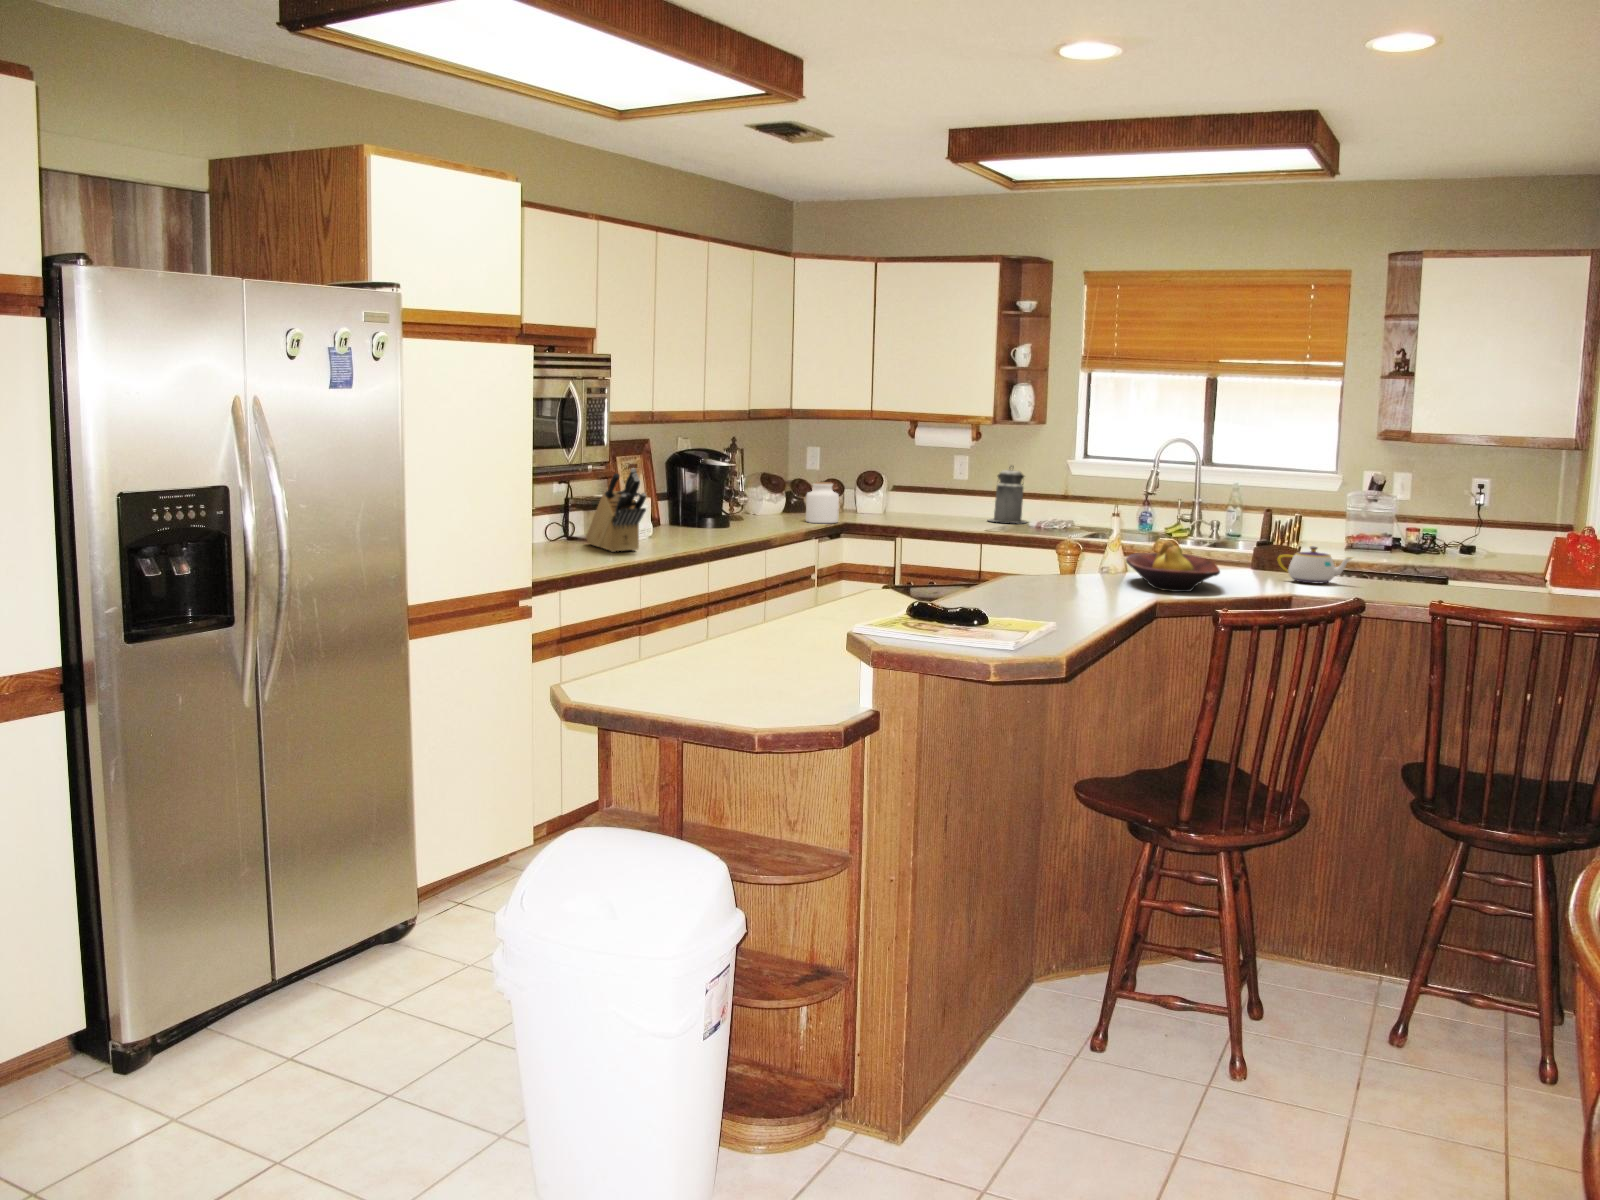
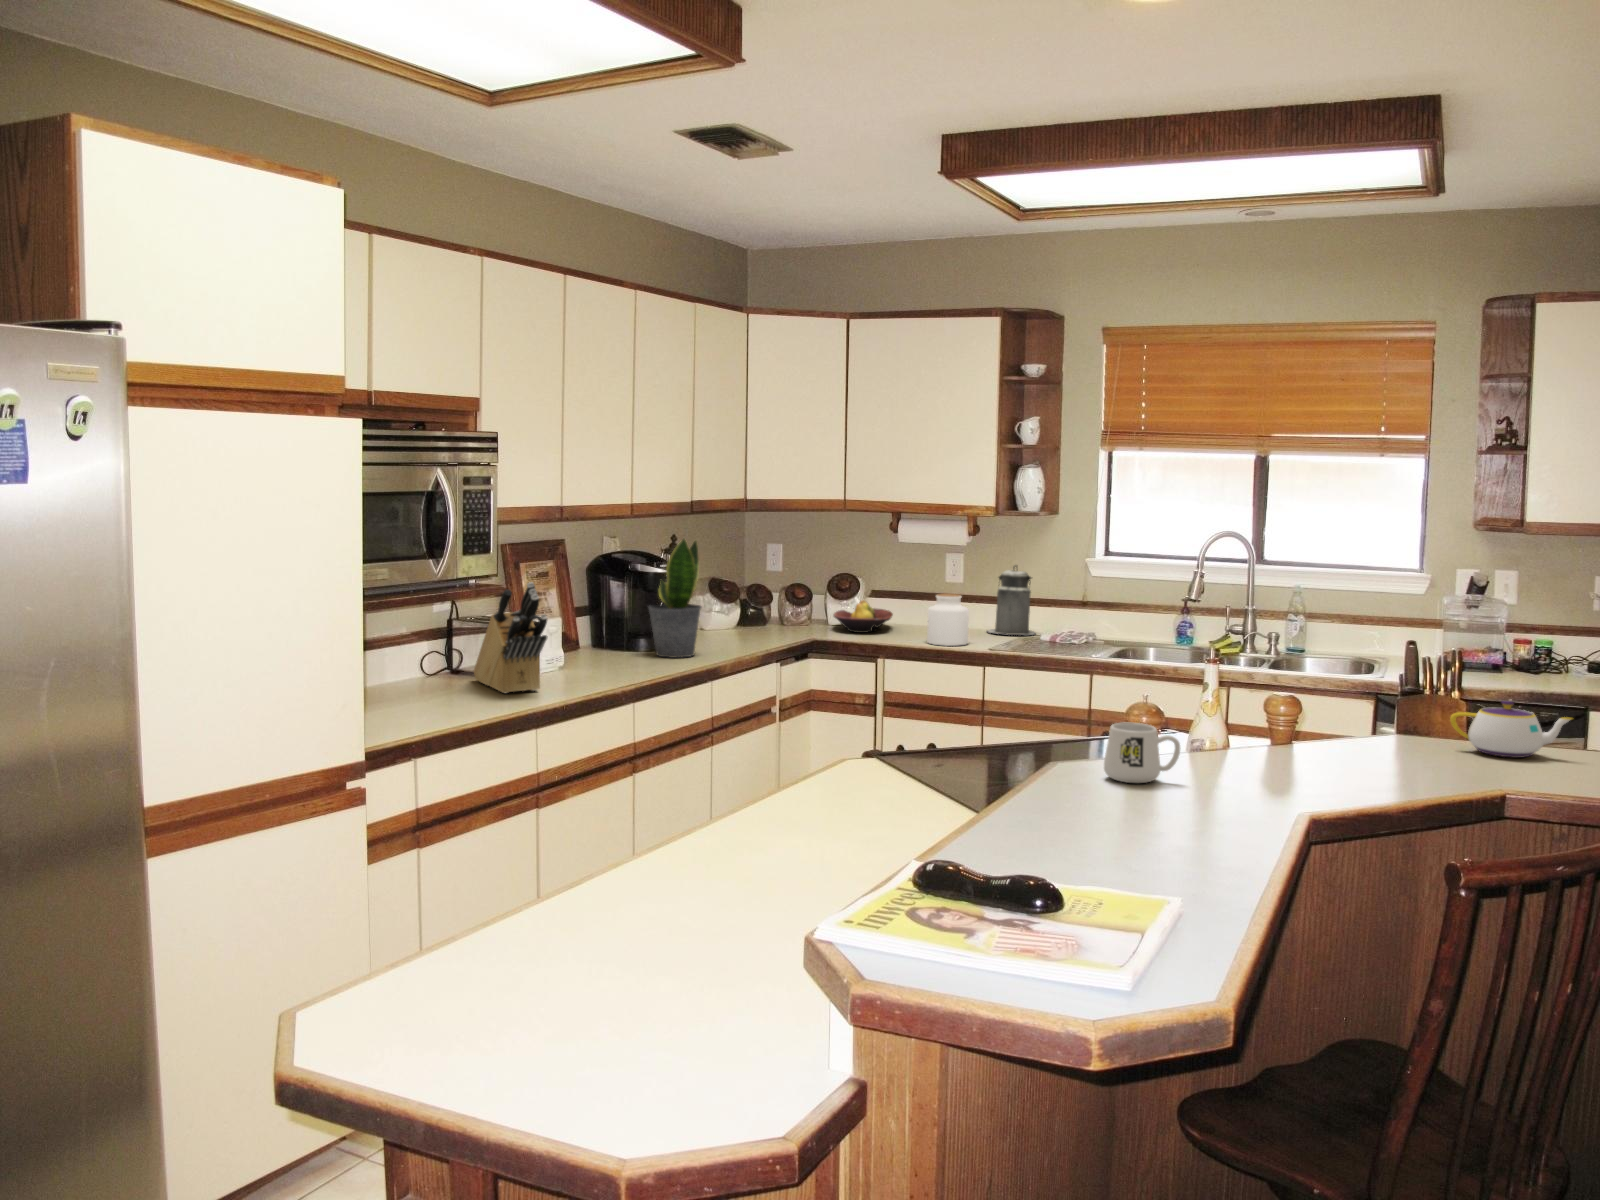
potted plant: none [714,437,757,533] -> present [649,539,701,658]
jar: present [806,482,839,523] -> present [927,593,969,646]
fruit bowl: present [1126,542,1220,592] -> present [833,600,893,633]
mug: none [1034,552,1082,589] -> present [1104,723,1180,783]

